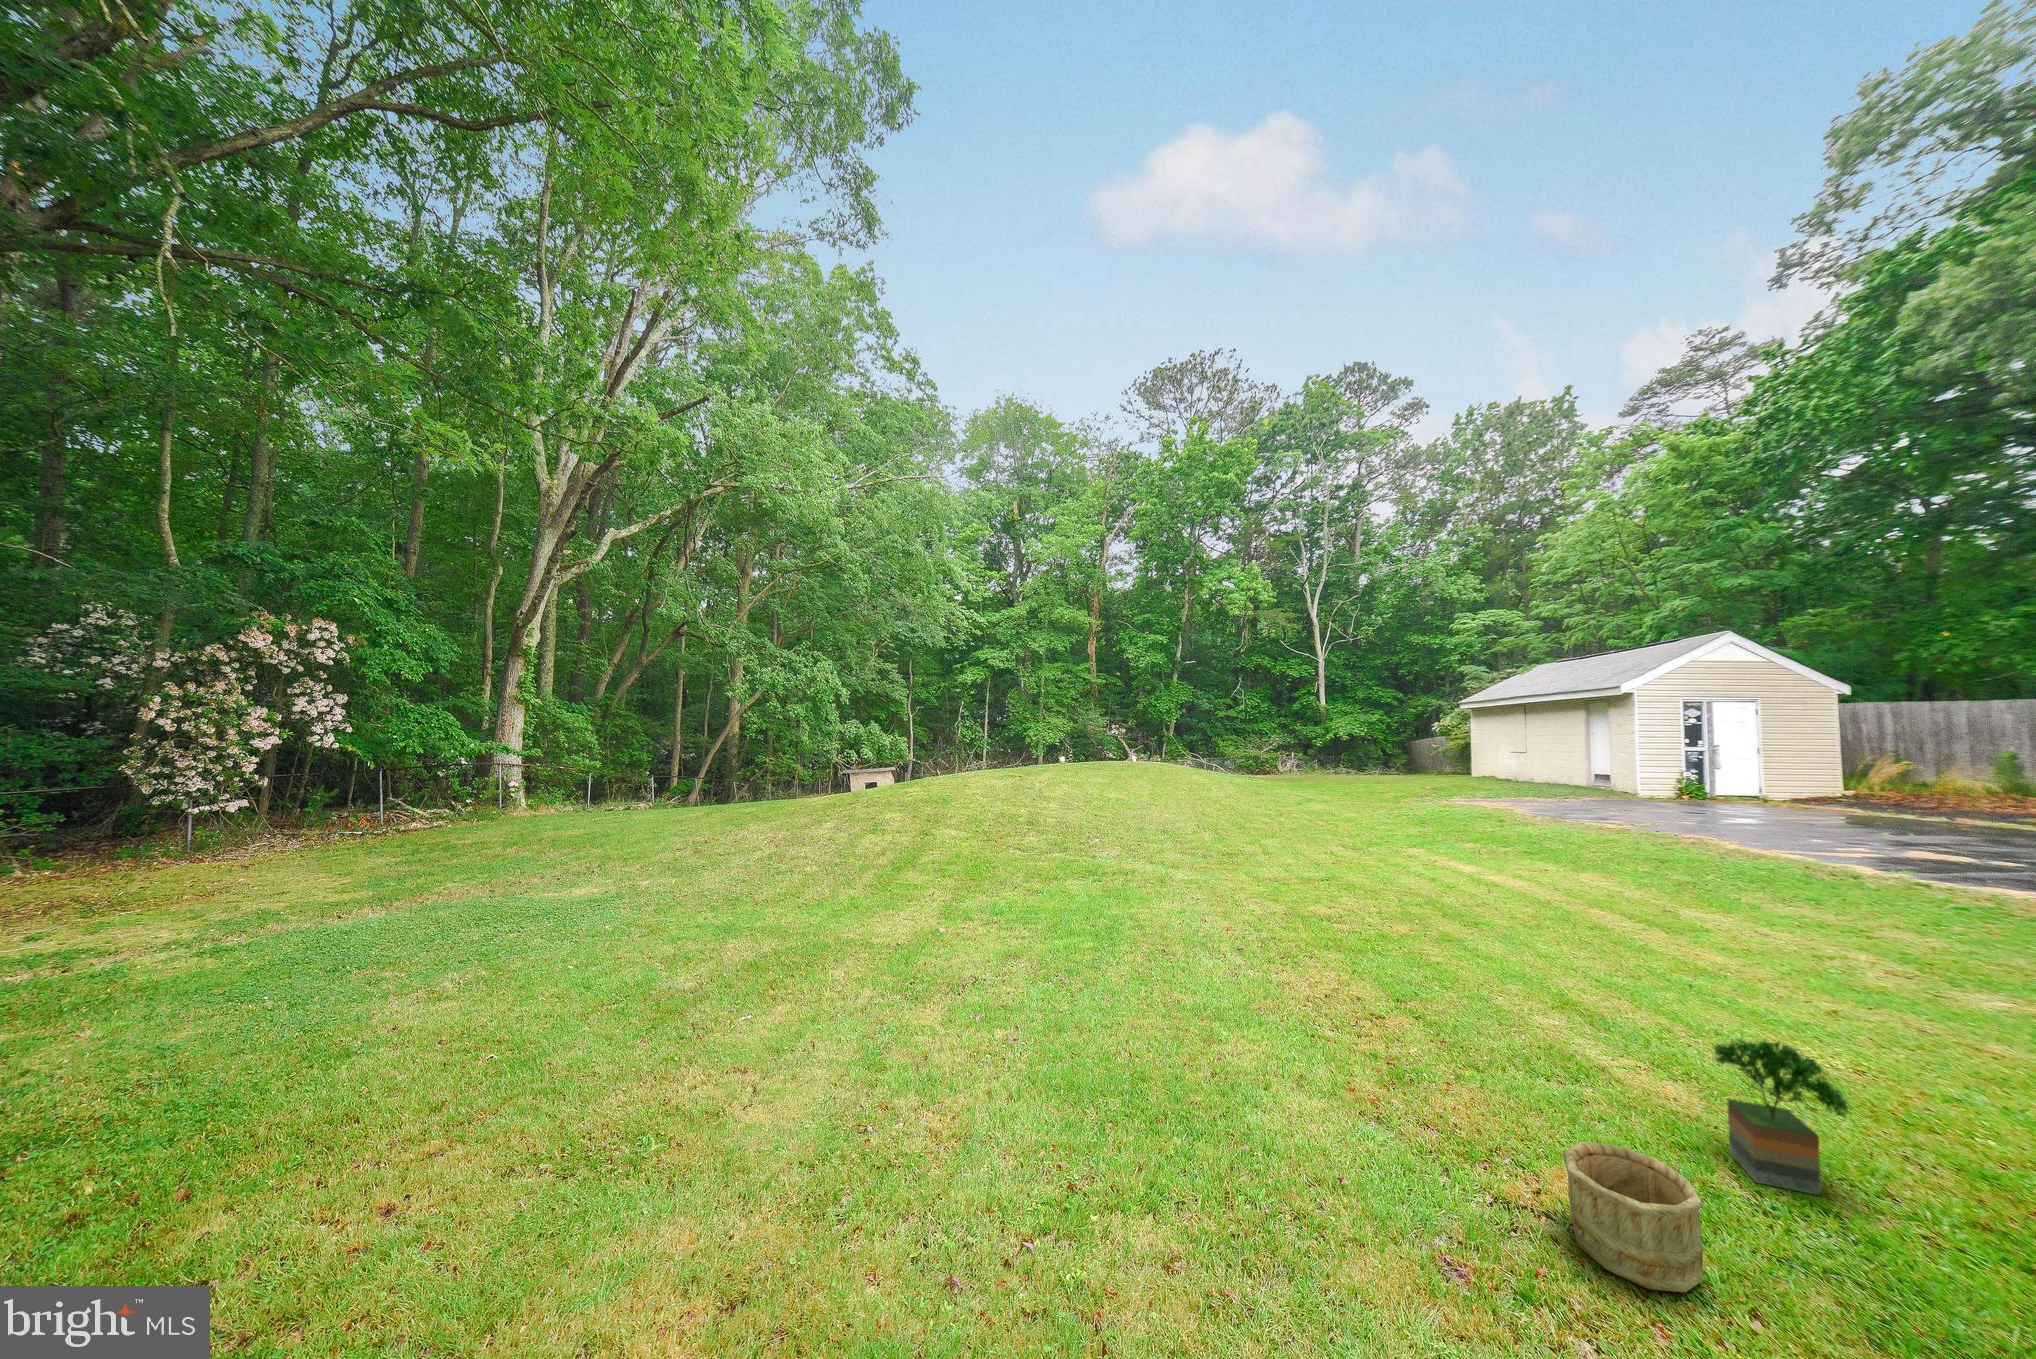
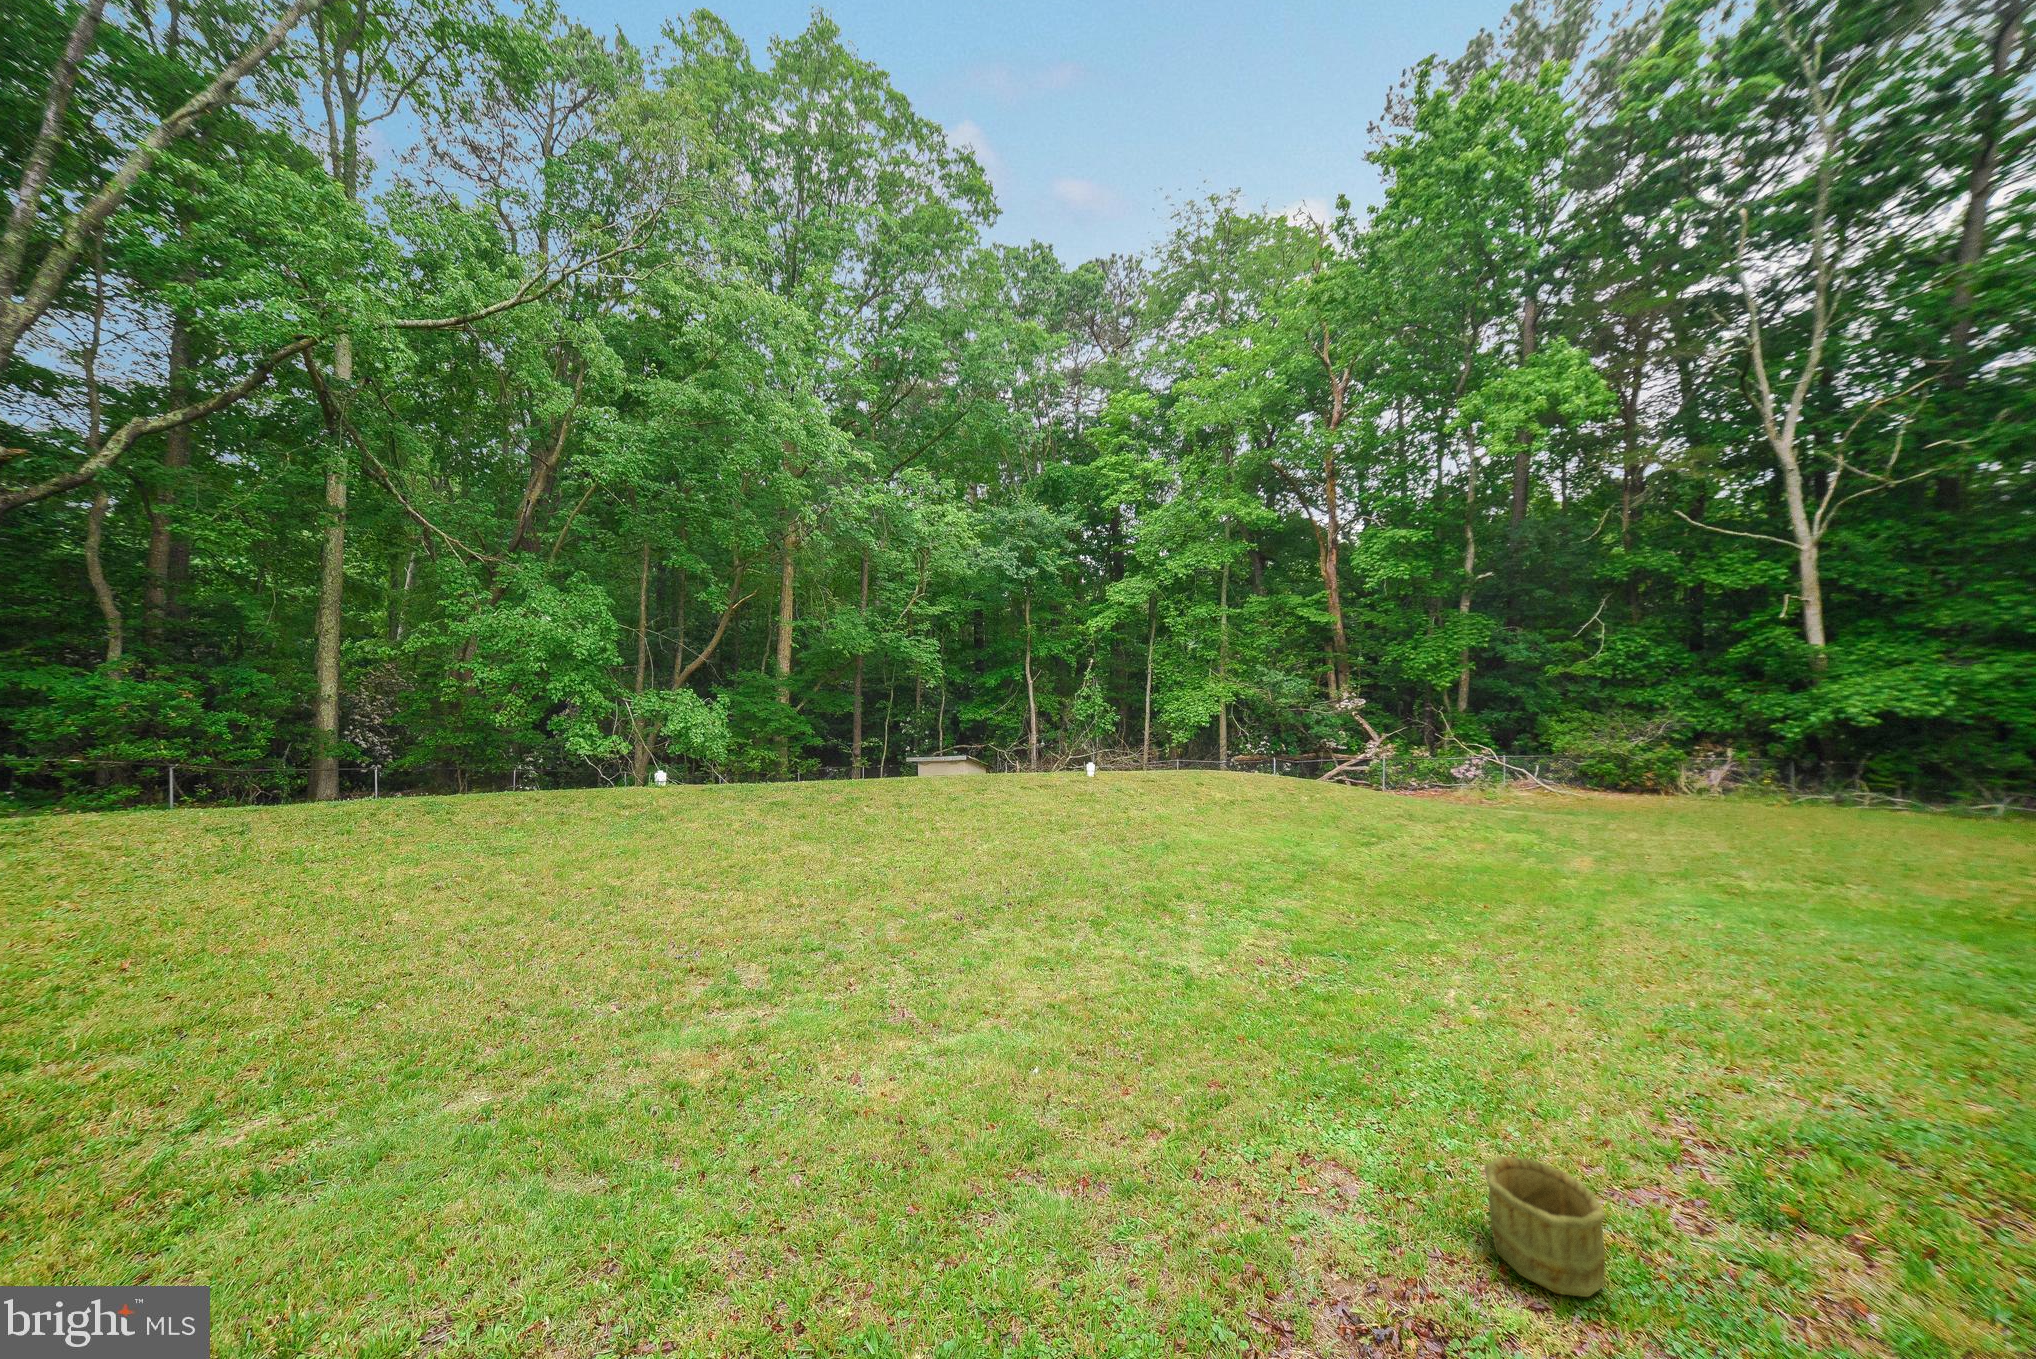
potted tree: present [1713,1039,1849,1195] -> none [1617,1058,1740,1206]

